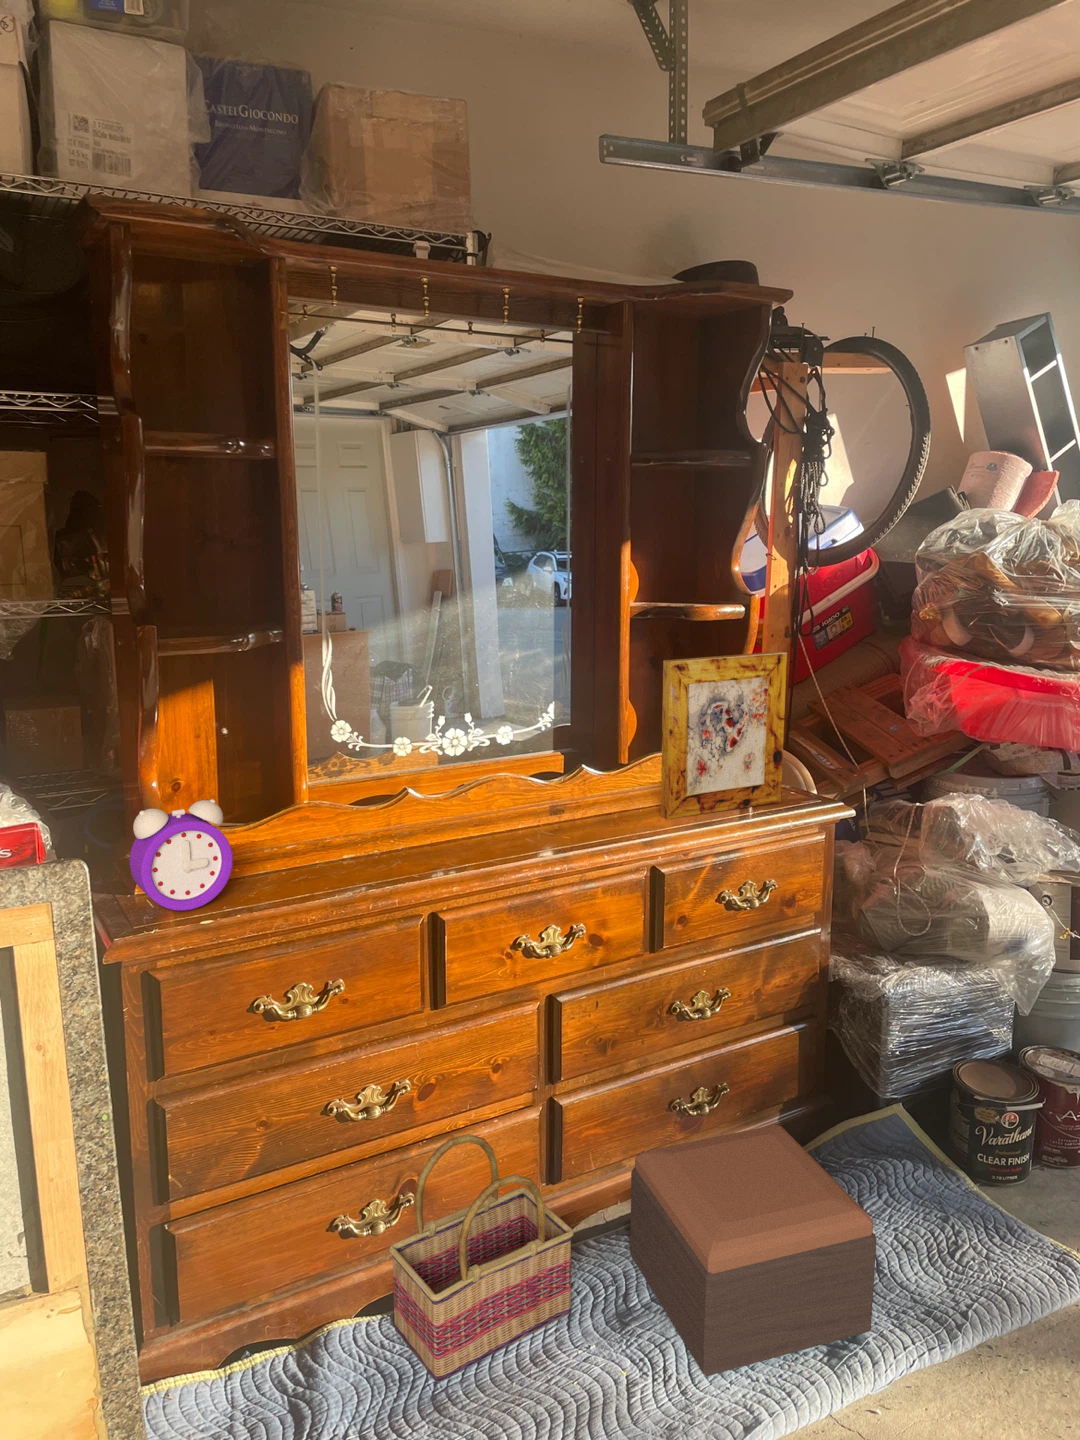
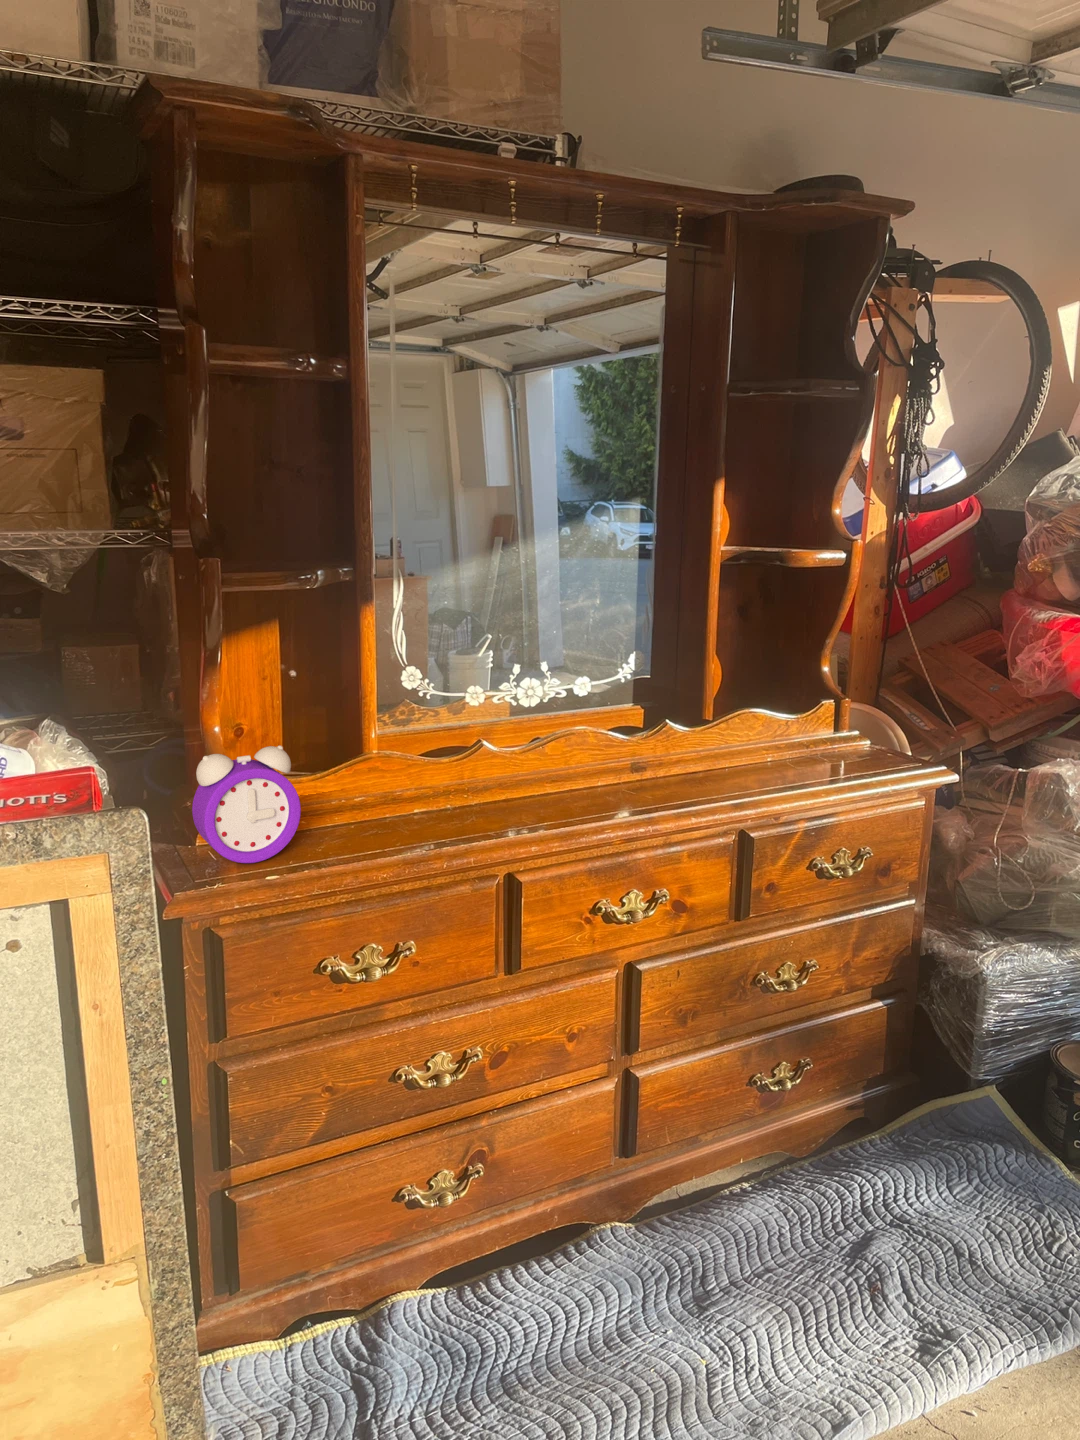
picture frame: present [661,651,787,819] -> none [748,602,889,778]
footstool: present [630,1125,877,1376] -> none [706,1104,978,1370]
basket: present [389,1134,574,1383] -> none [457,1104,651,1363]

